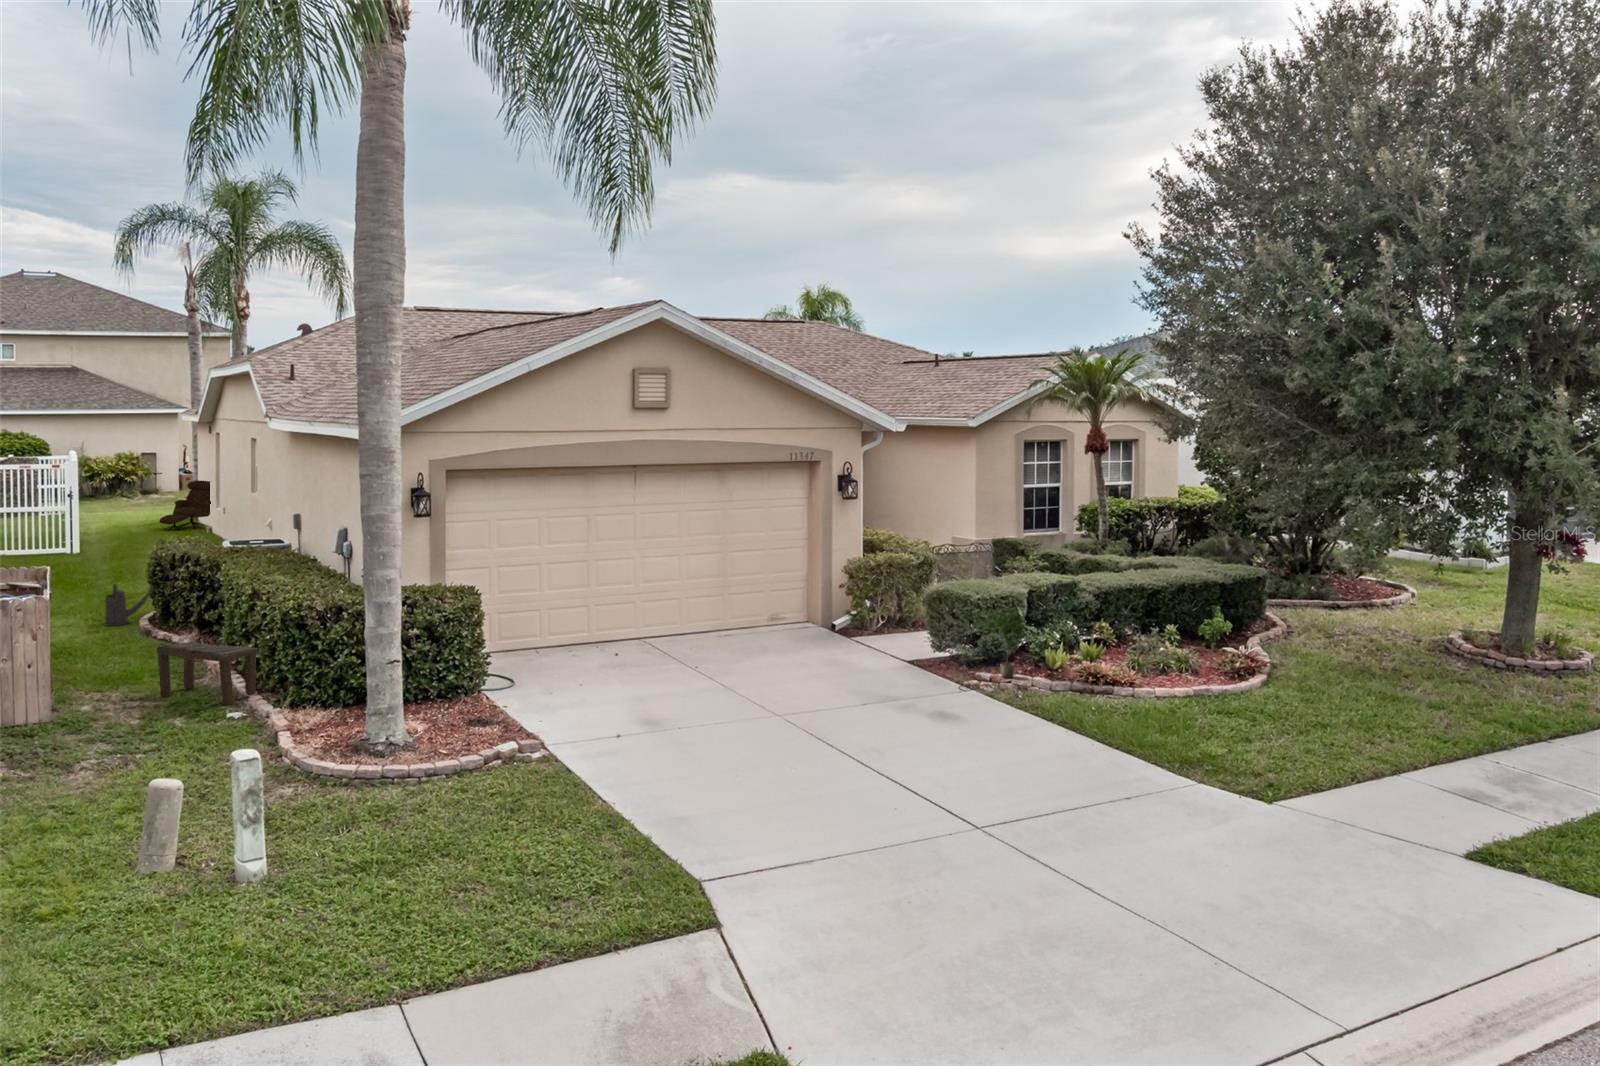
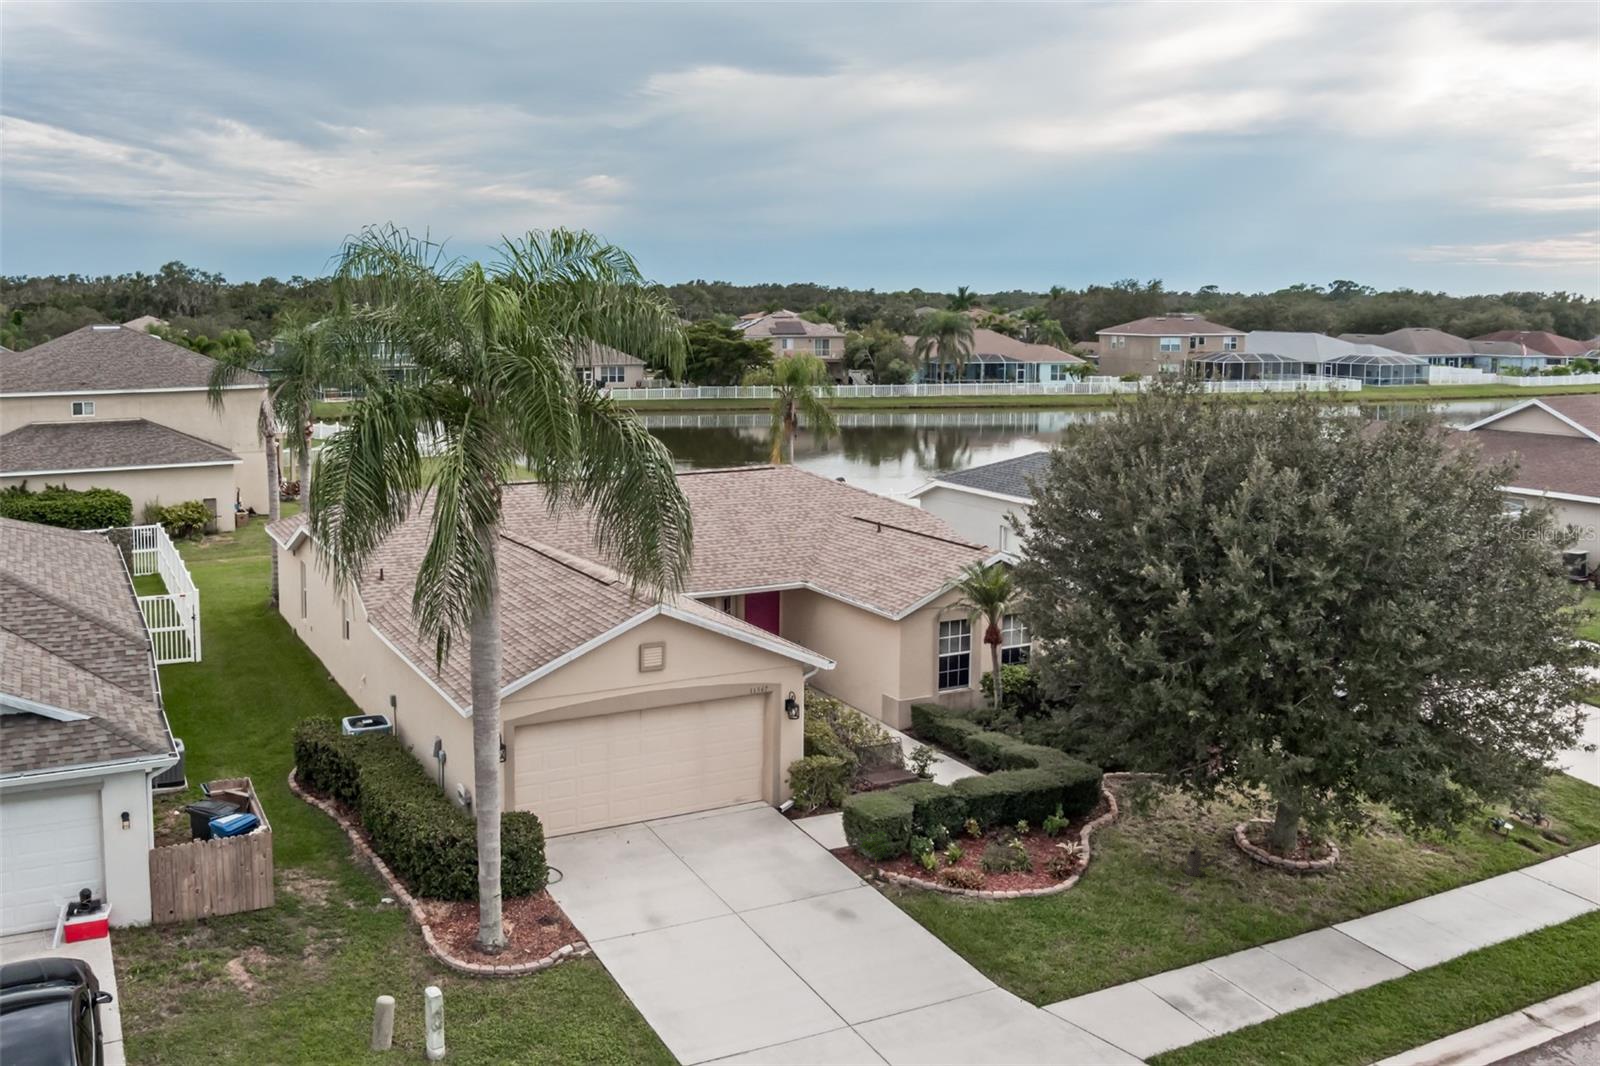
lounge chair: present [159,481,211,531] -> none [249,577,291,623]
watering can: present [101,584,154,626] -> present [1185,845,1221,876]
bench: present [157,641,258,705] -> none [337,842,399,892]

